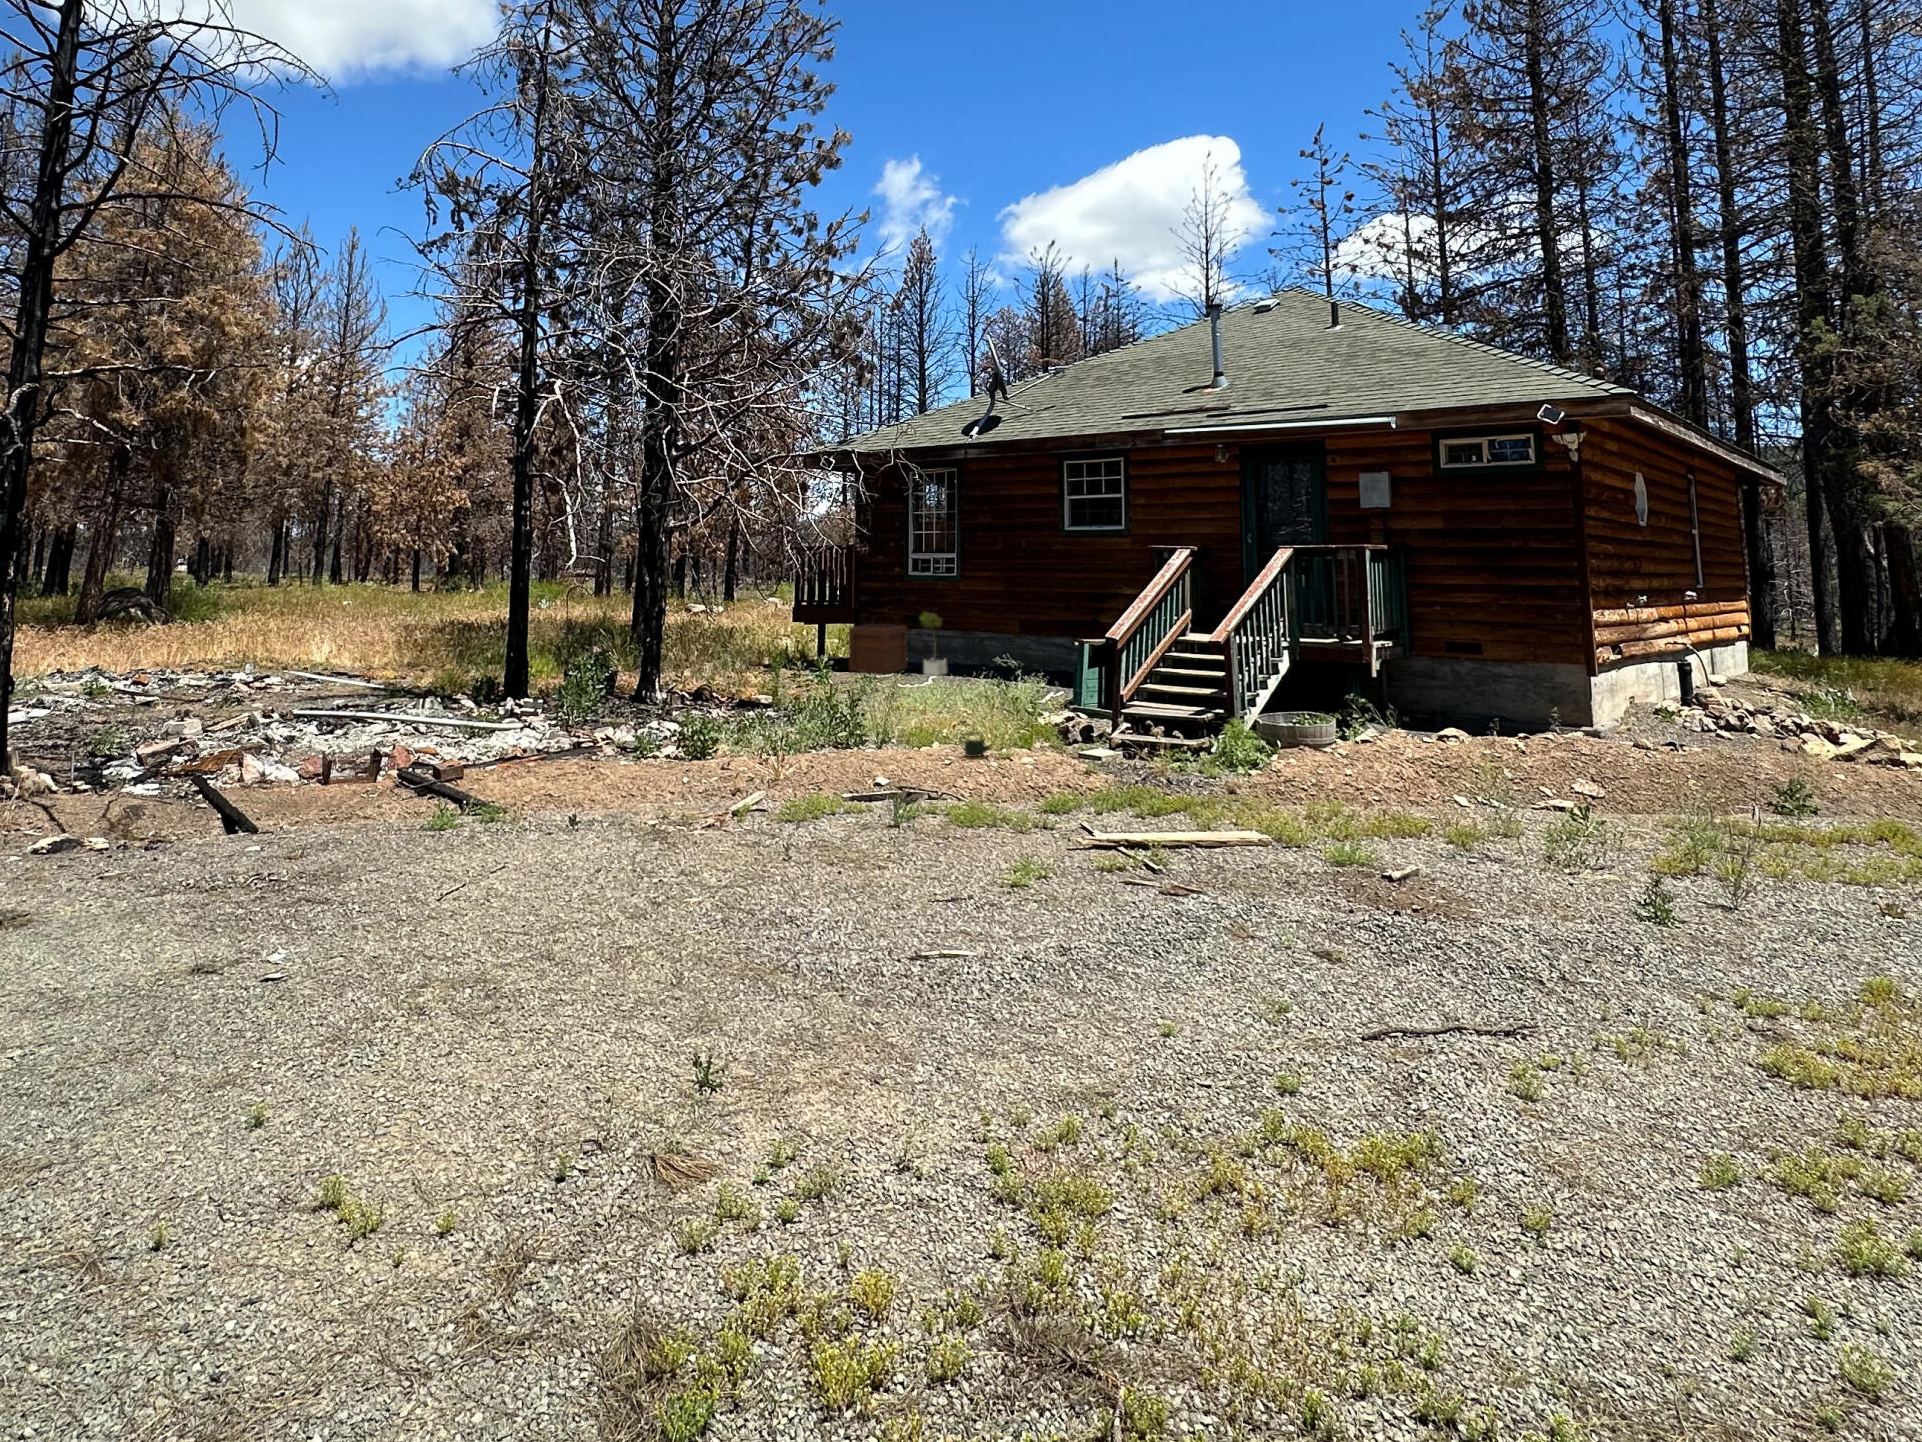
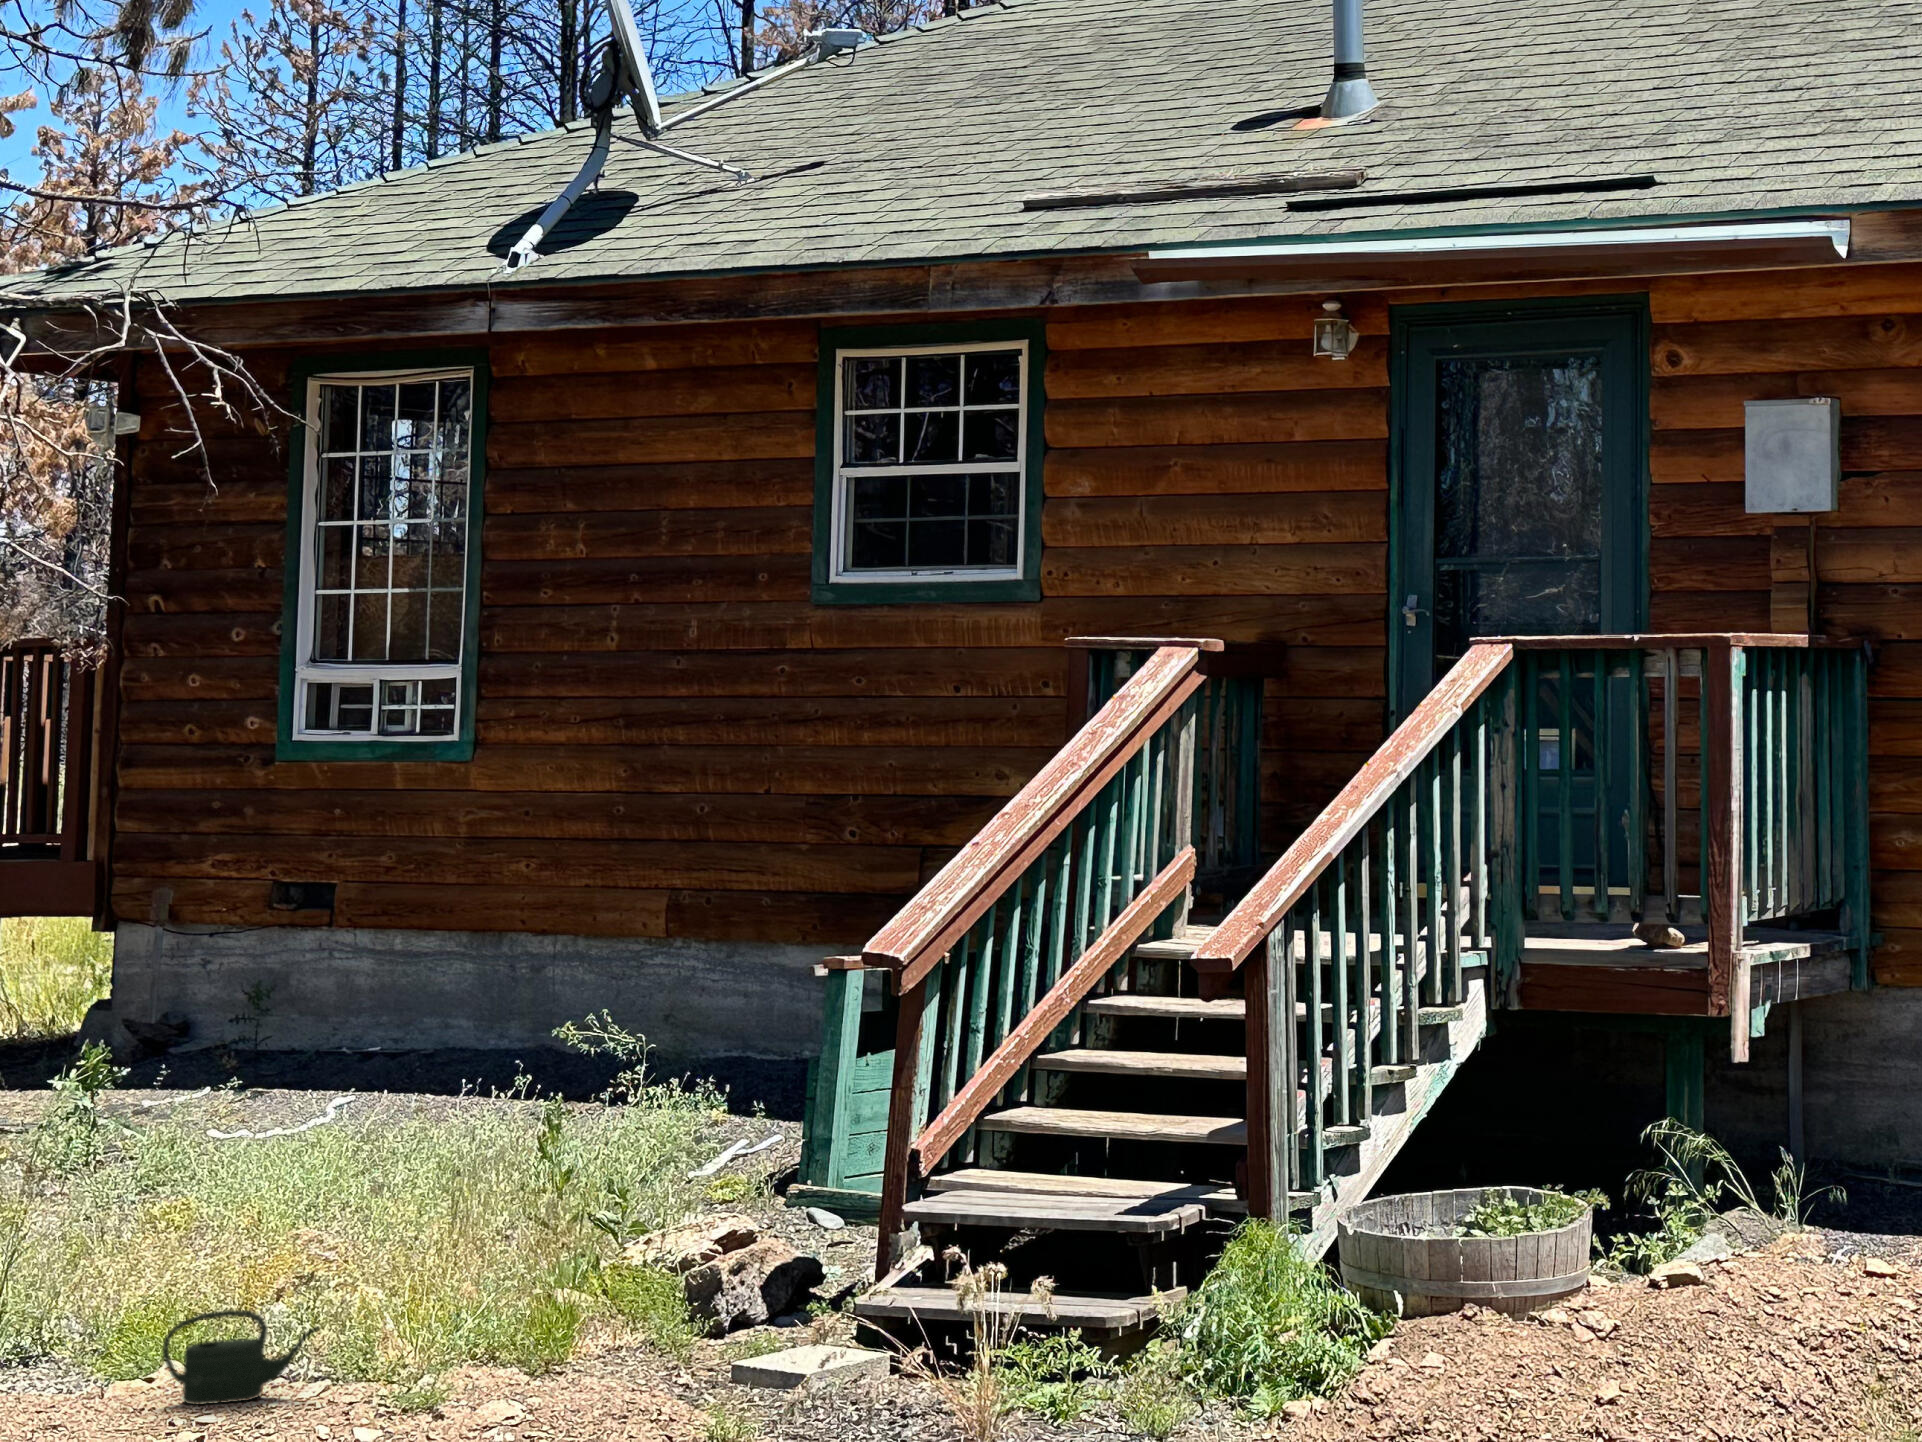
potted tree: present [920,612,947,676] -> none [448,863,535,1072]
wooden crate: present [849,624,907,674] -> none [205,905,423,1071]

